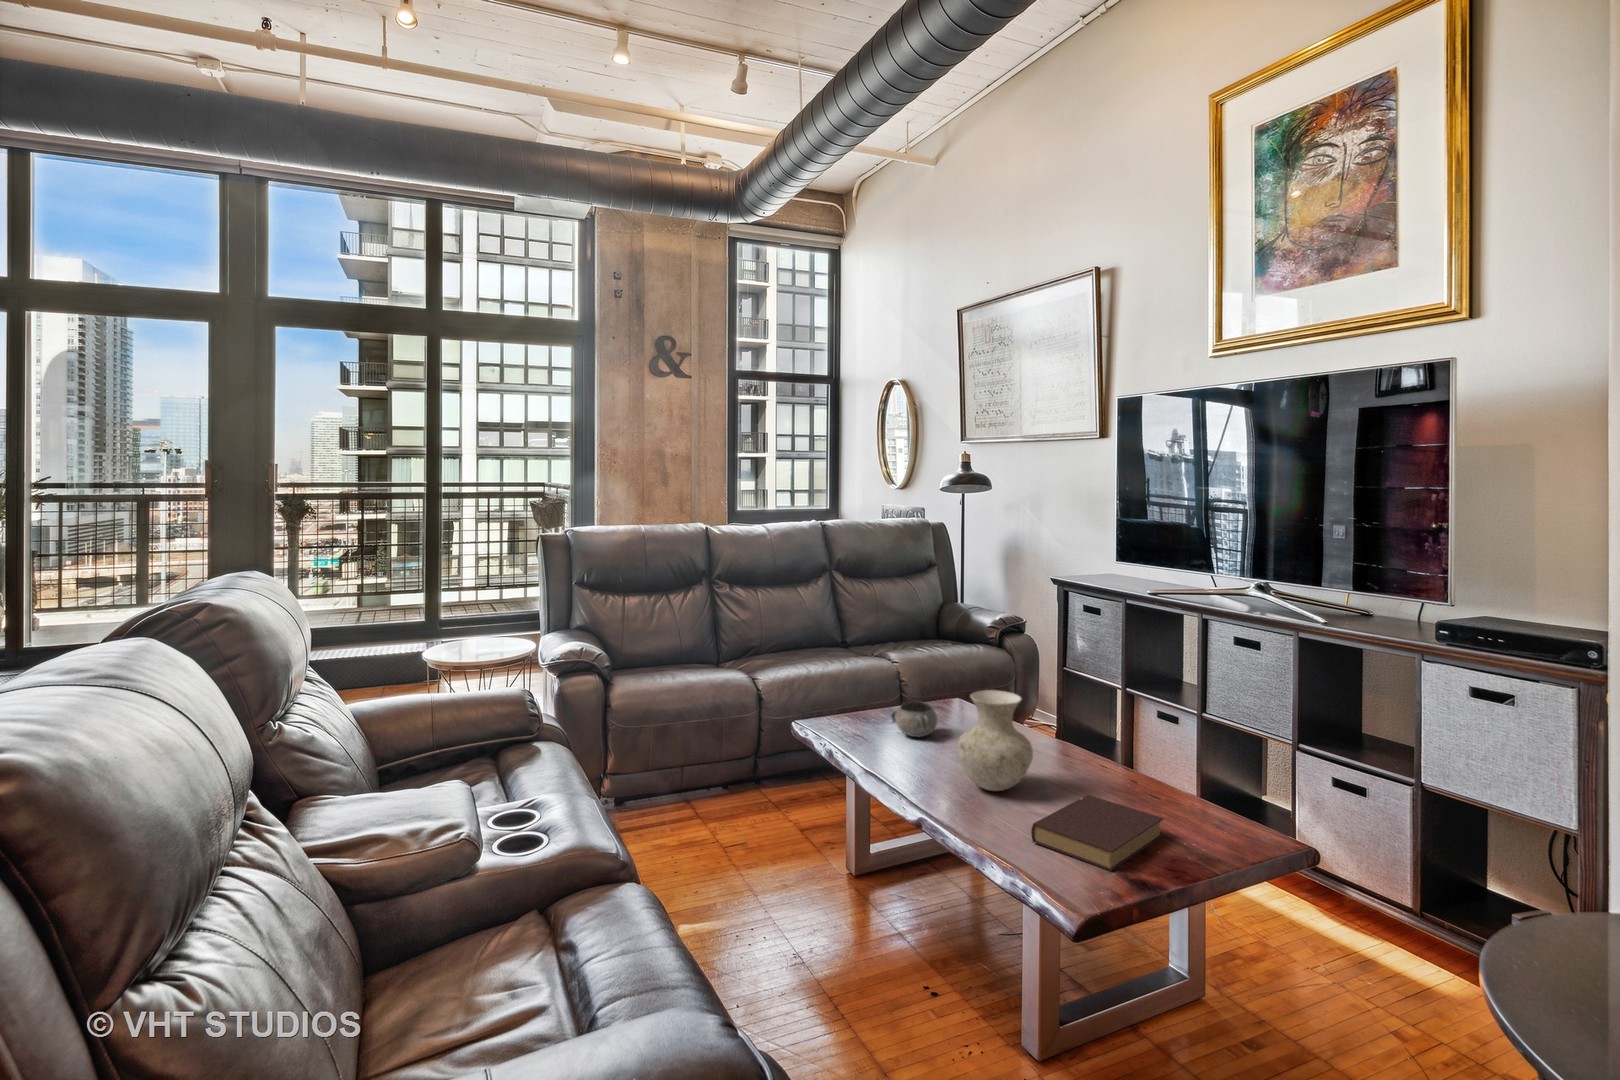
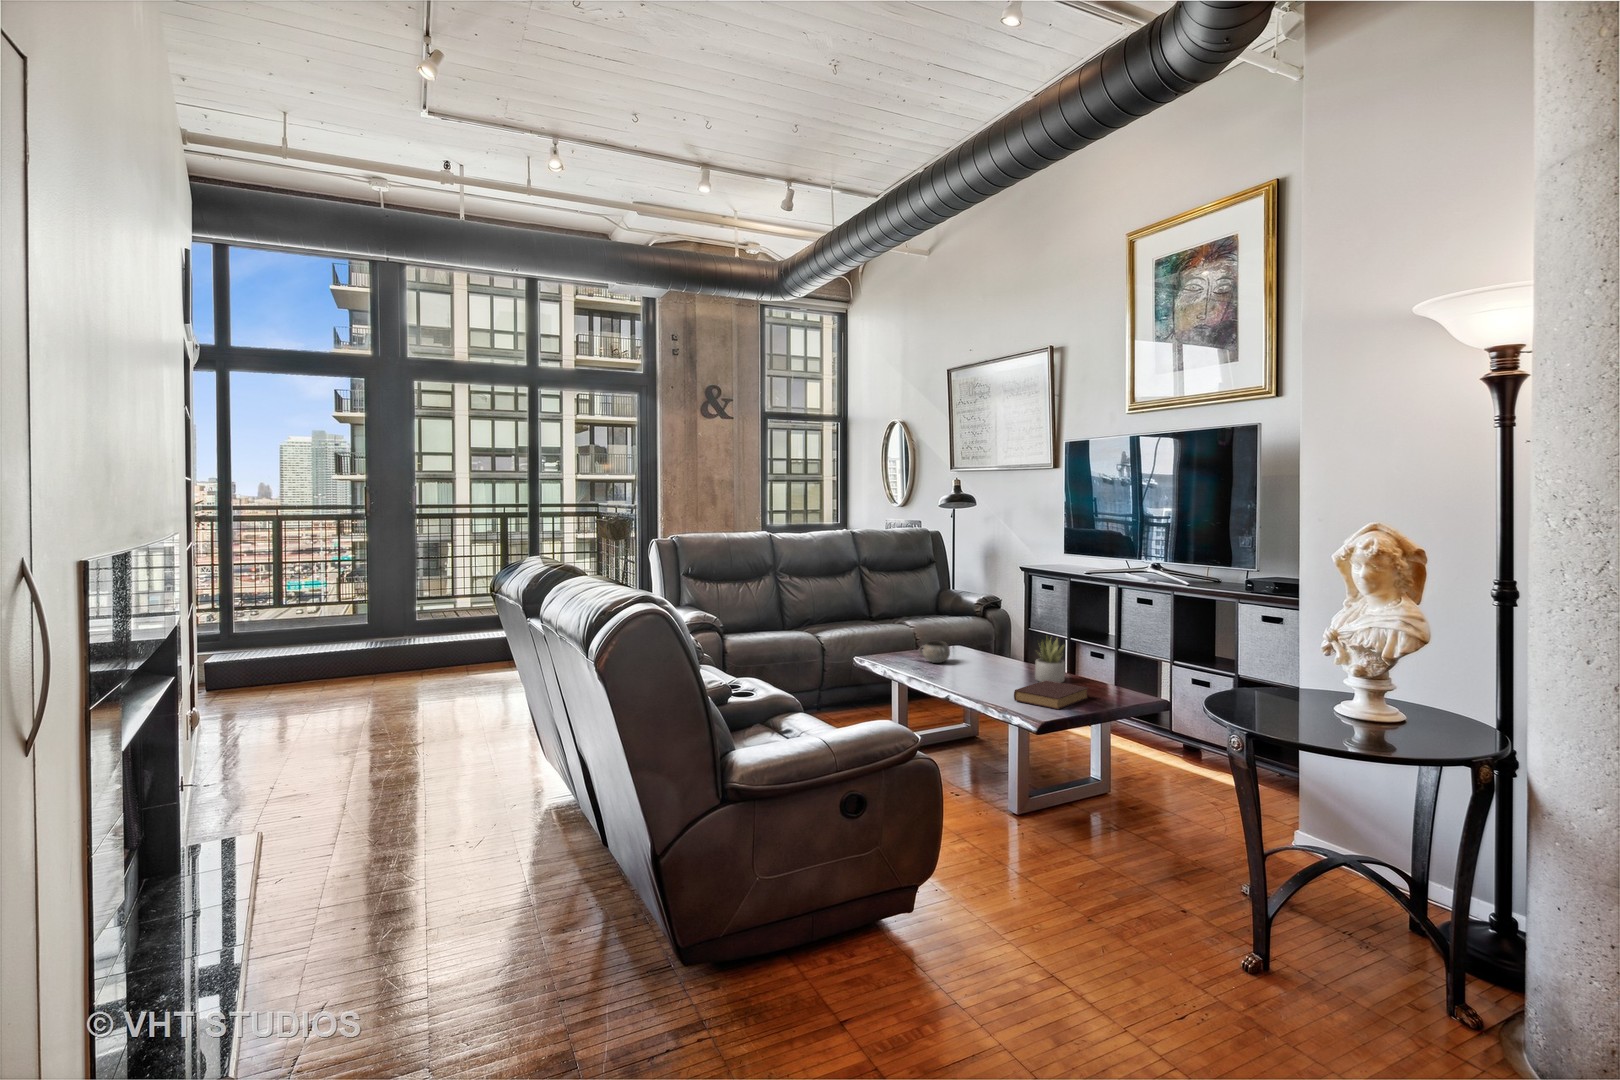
vase: present [957,690,1033,791] -> none [967,624,1013,684]
succulent plant: none [1067,709,1120,792] -> present [1035,638,1065,682]

